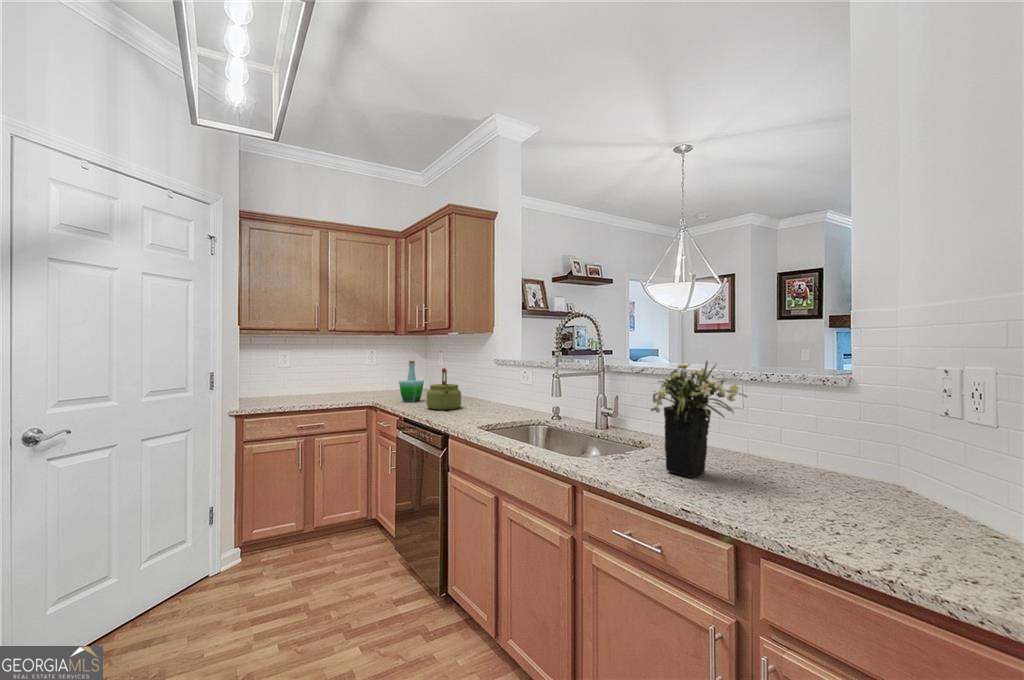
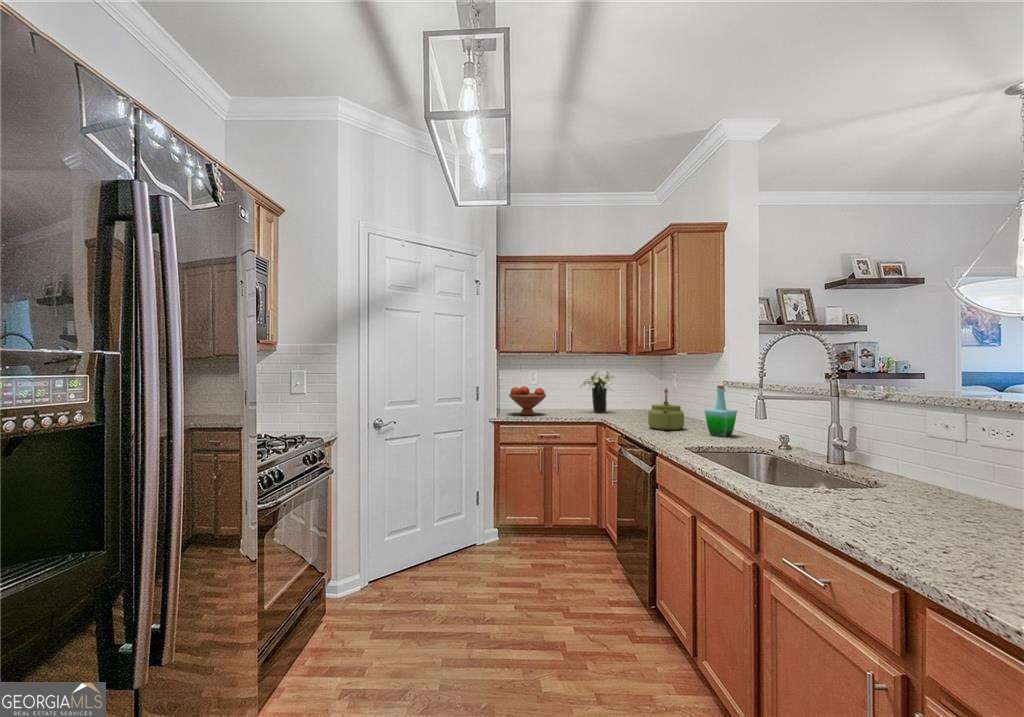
bottle: present [399,361,424,402] -> present [705,385,737,437]
flower arrangement: present [651,361,747,478] -> present [580,372,614,413]
fruit bowl: none [254,370,304,404] -> present [509,386,546,415]

